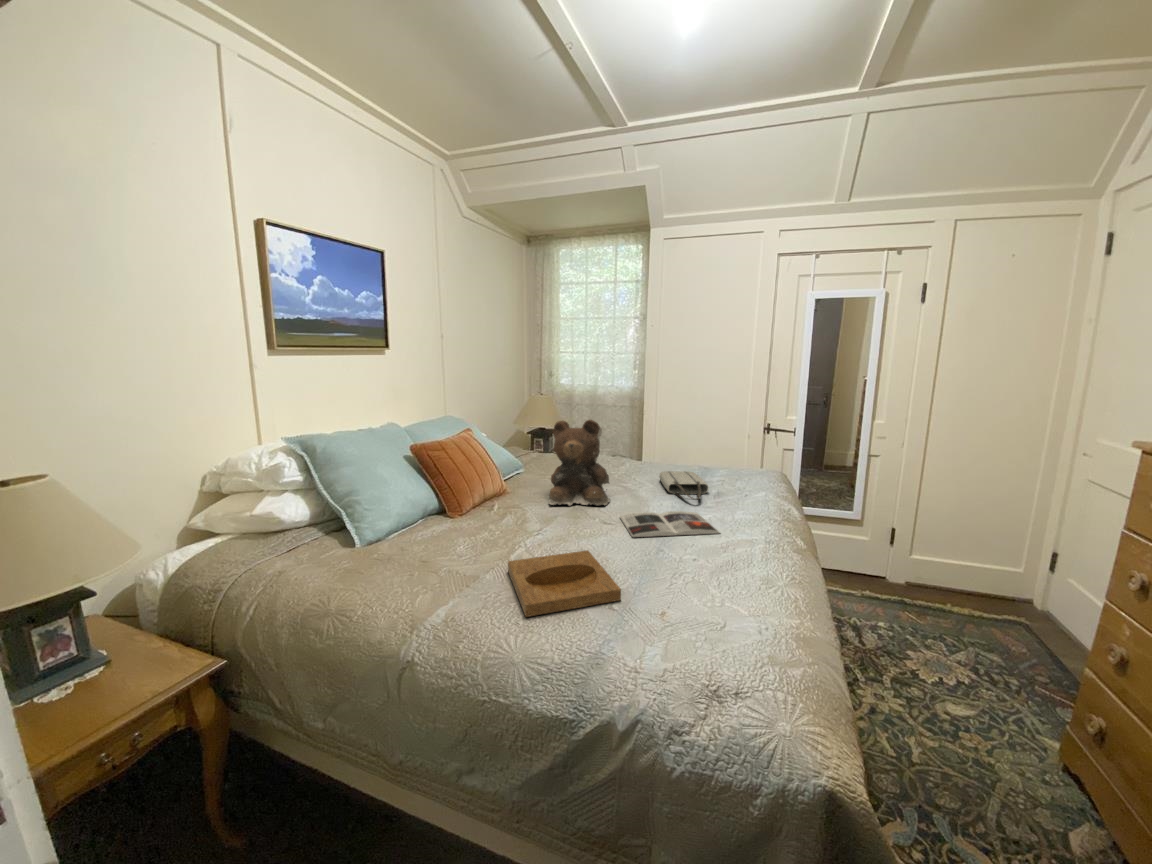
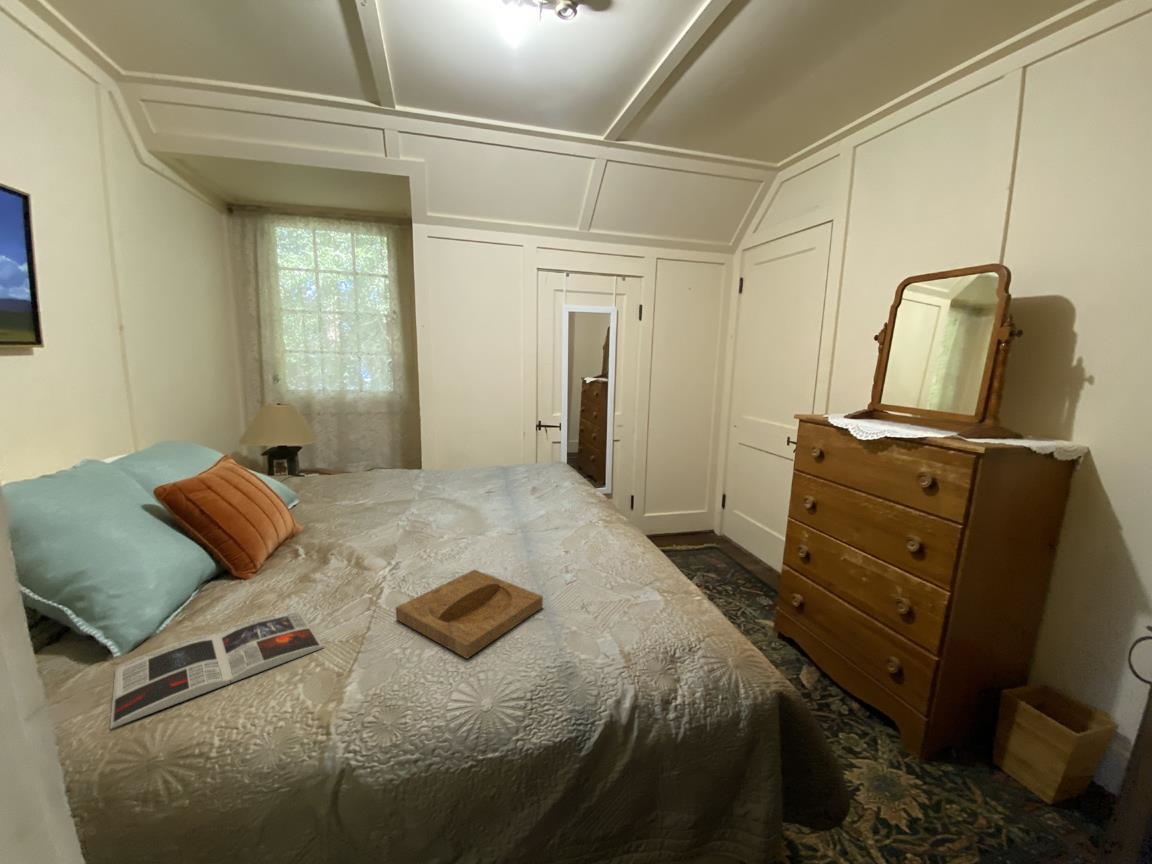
teddy bear: present [549,420,610,505] -> none [360,429,442,534]
tote bag: present [660,471,709,500] -> none [471,473,528,500]
magazine: present [620,511,720,537] -> present [110,609,324,728]

